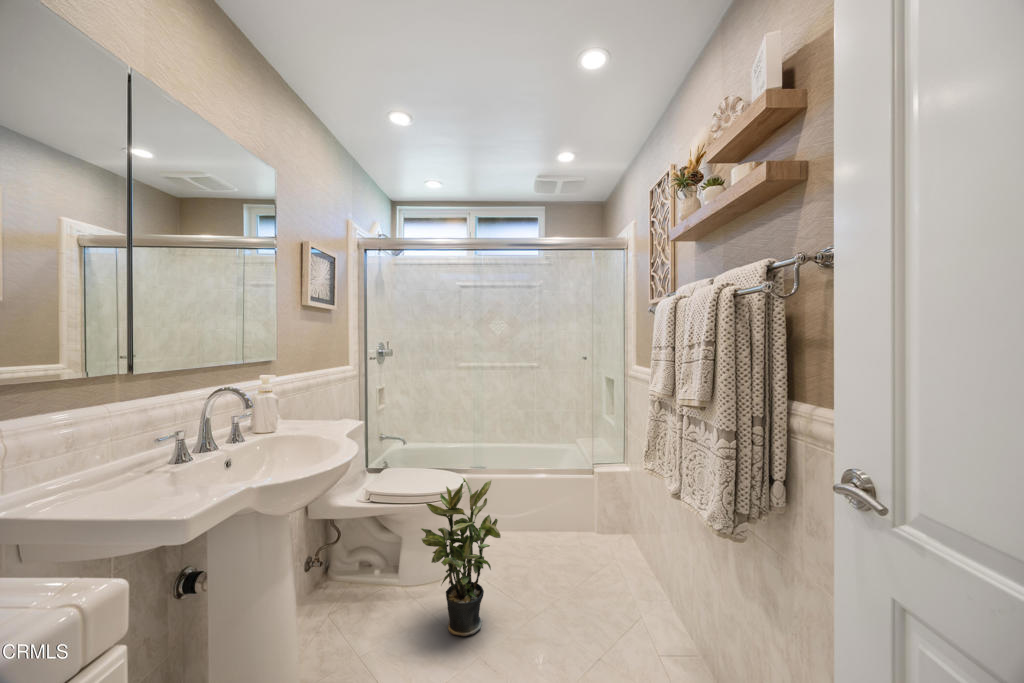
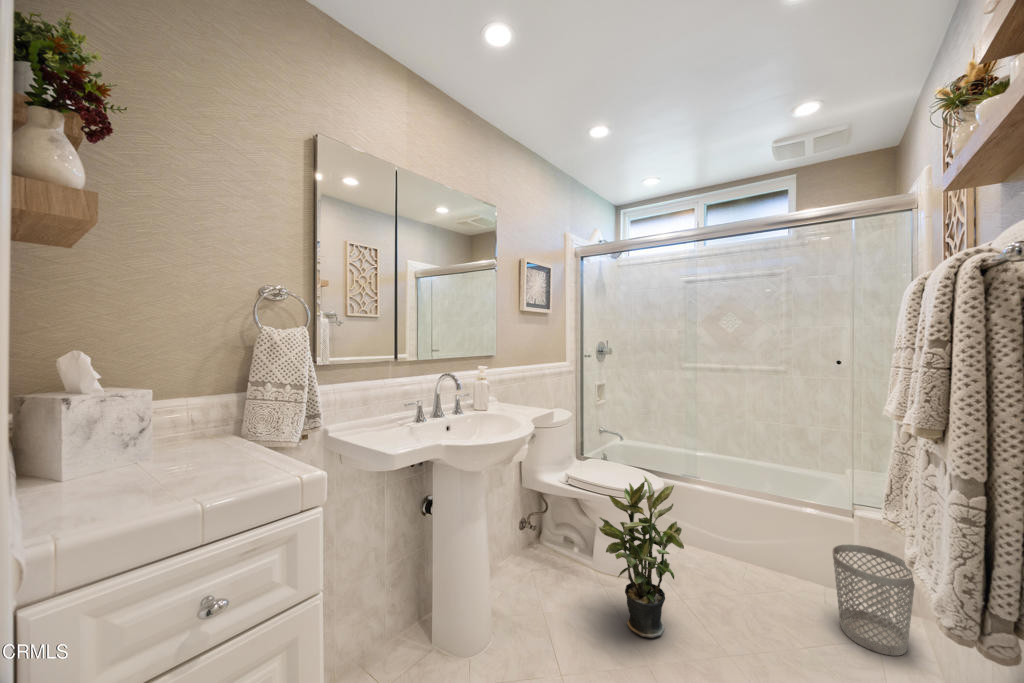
wastebasket: none [594,501,642,578] -> present [833,544,915,656]

